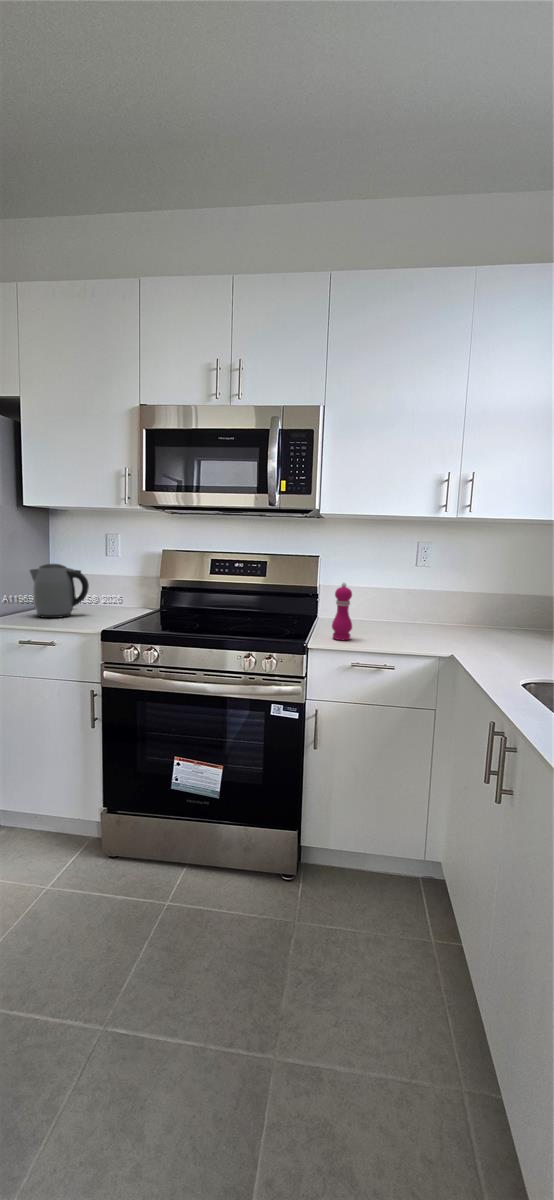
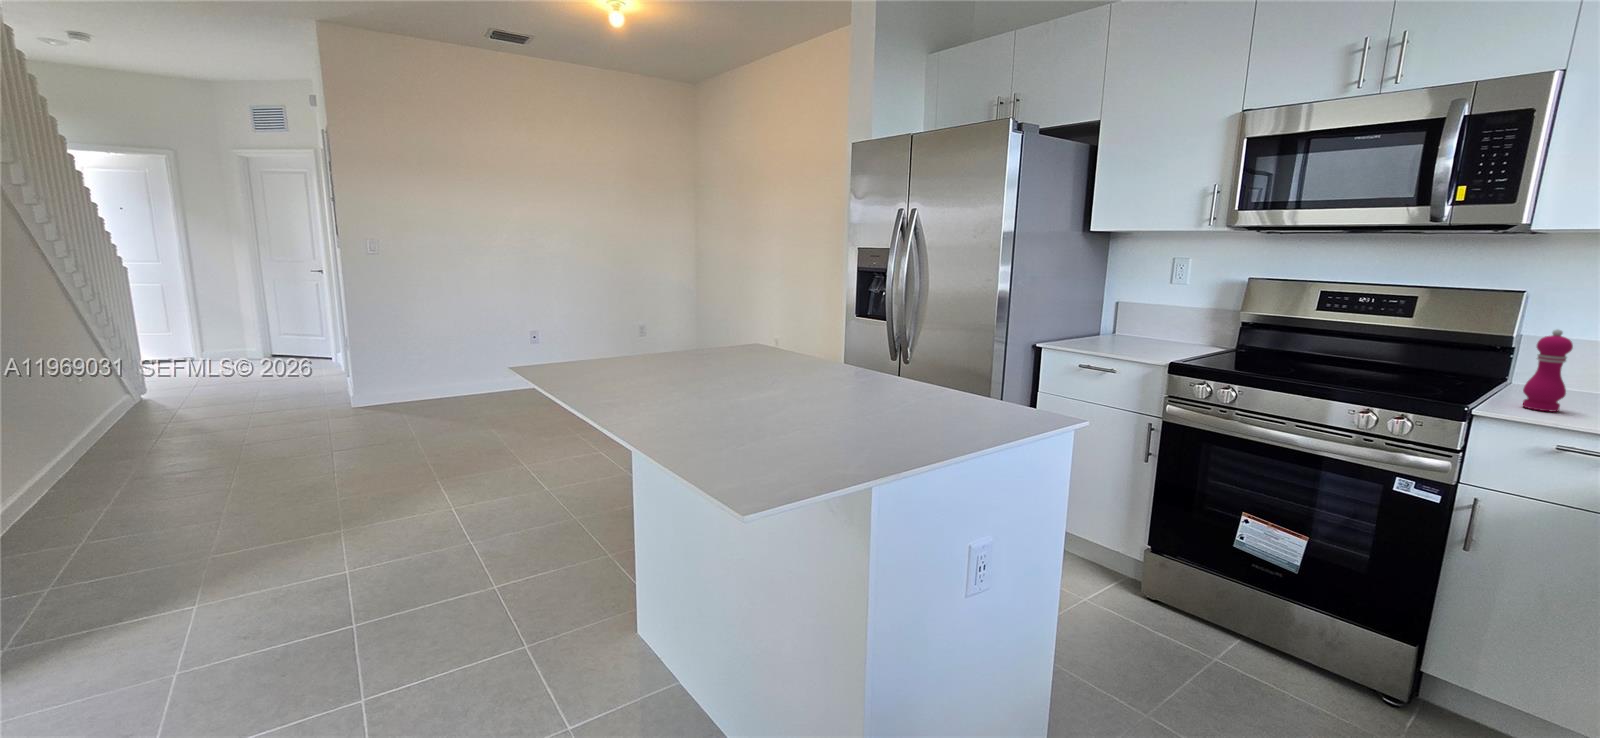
kettle: present [30,564,89,618] -> none [1091,290,1153,346]

